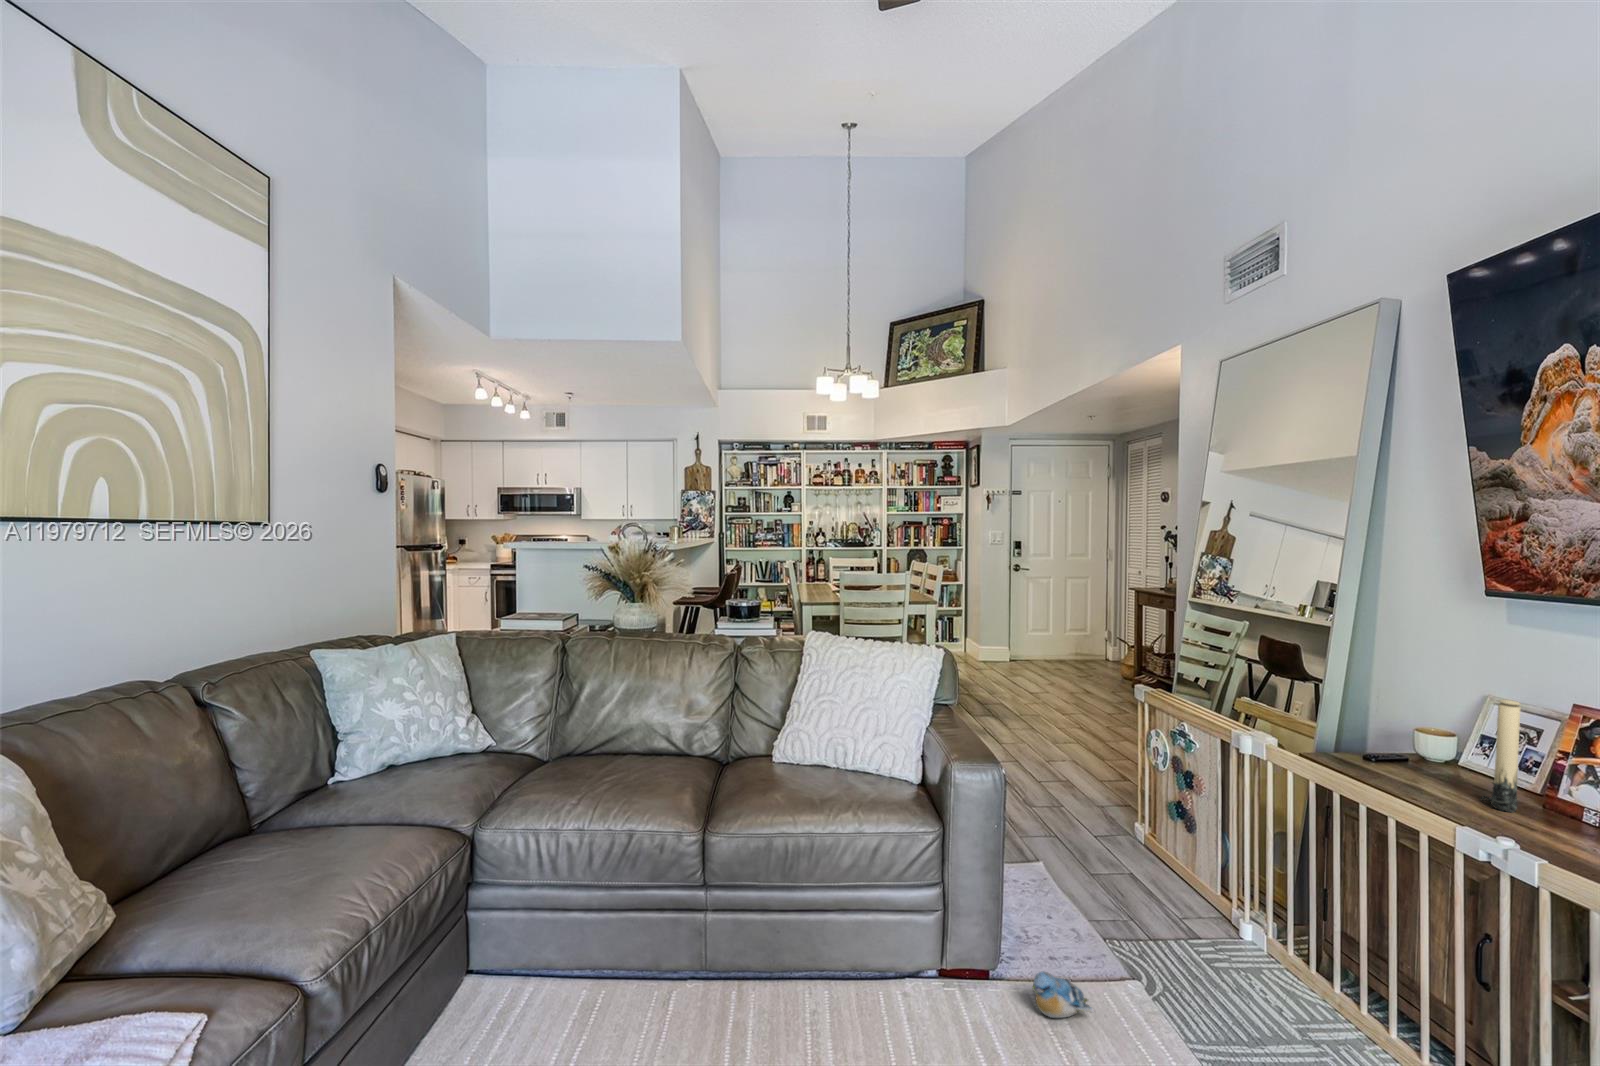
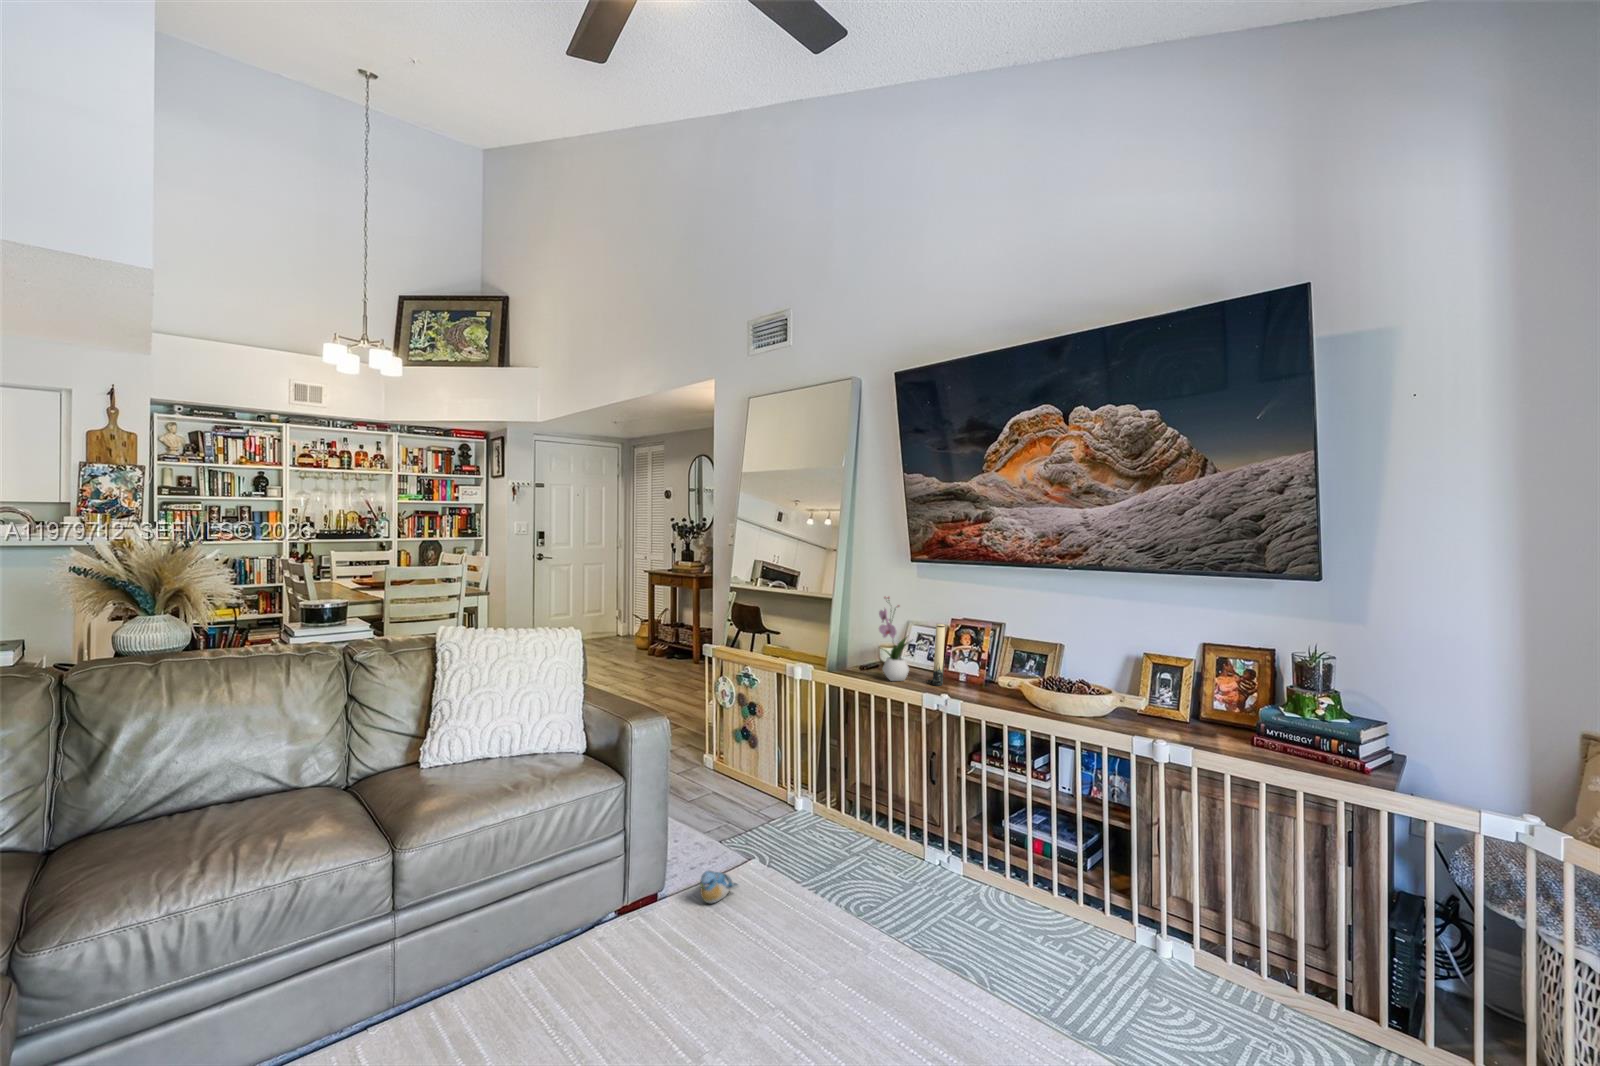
flower arrangement: none [1375,641,1452,788] -> present [879,597,909,681]

